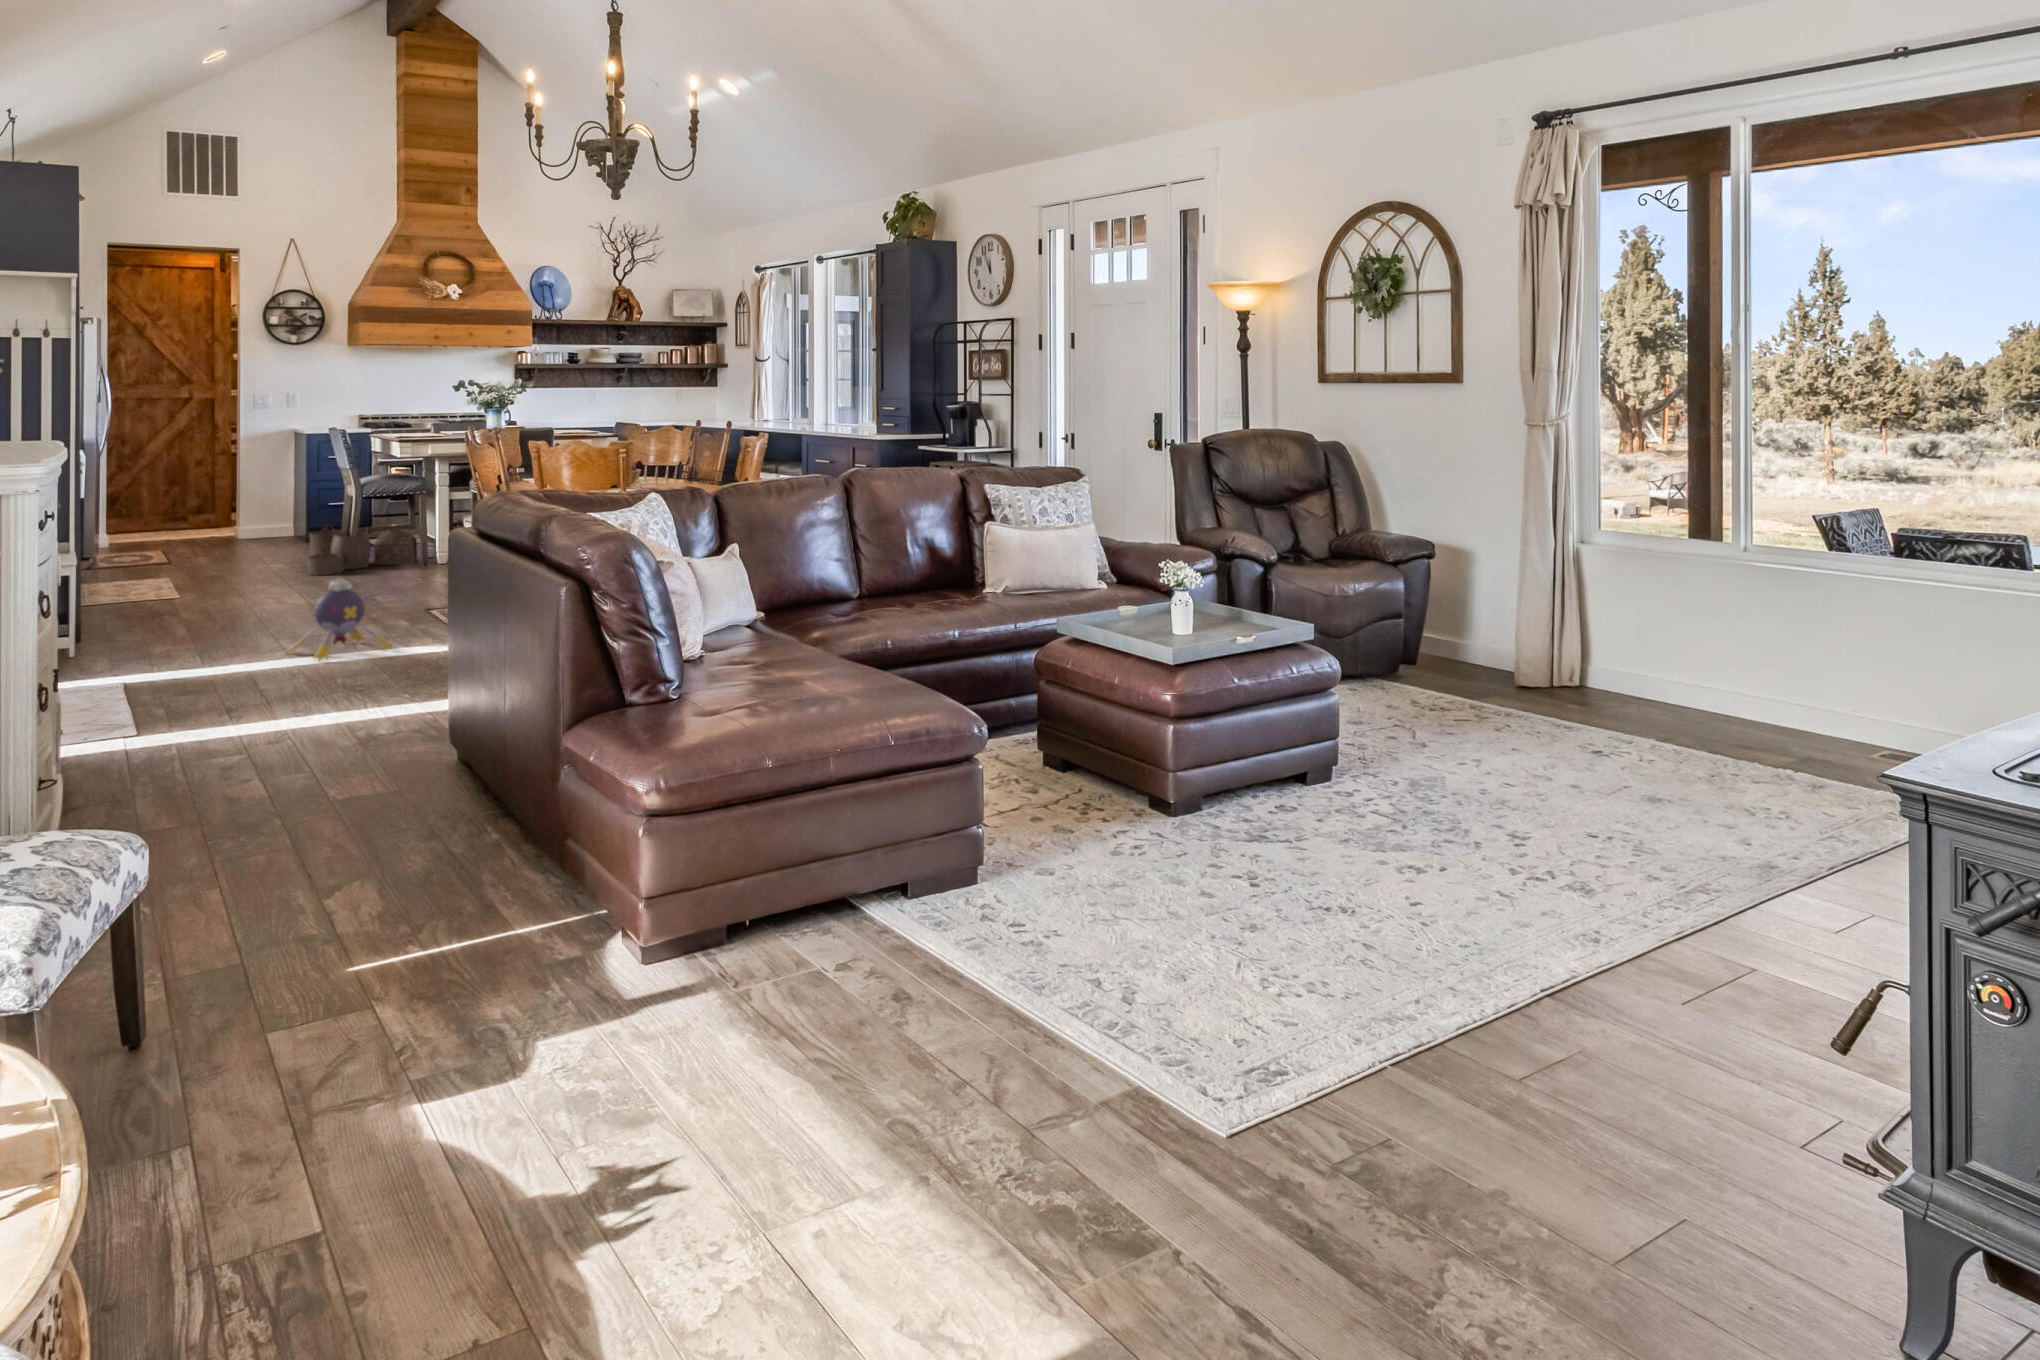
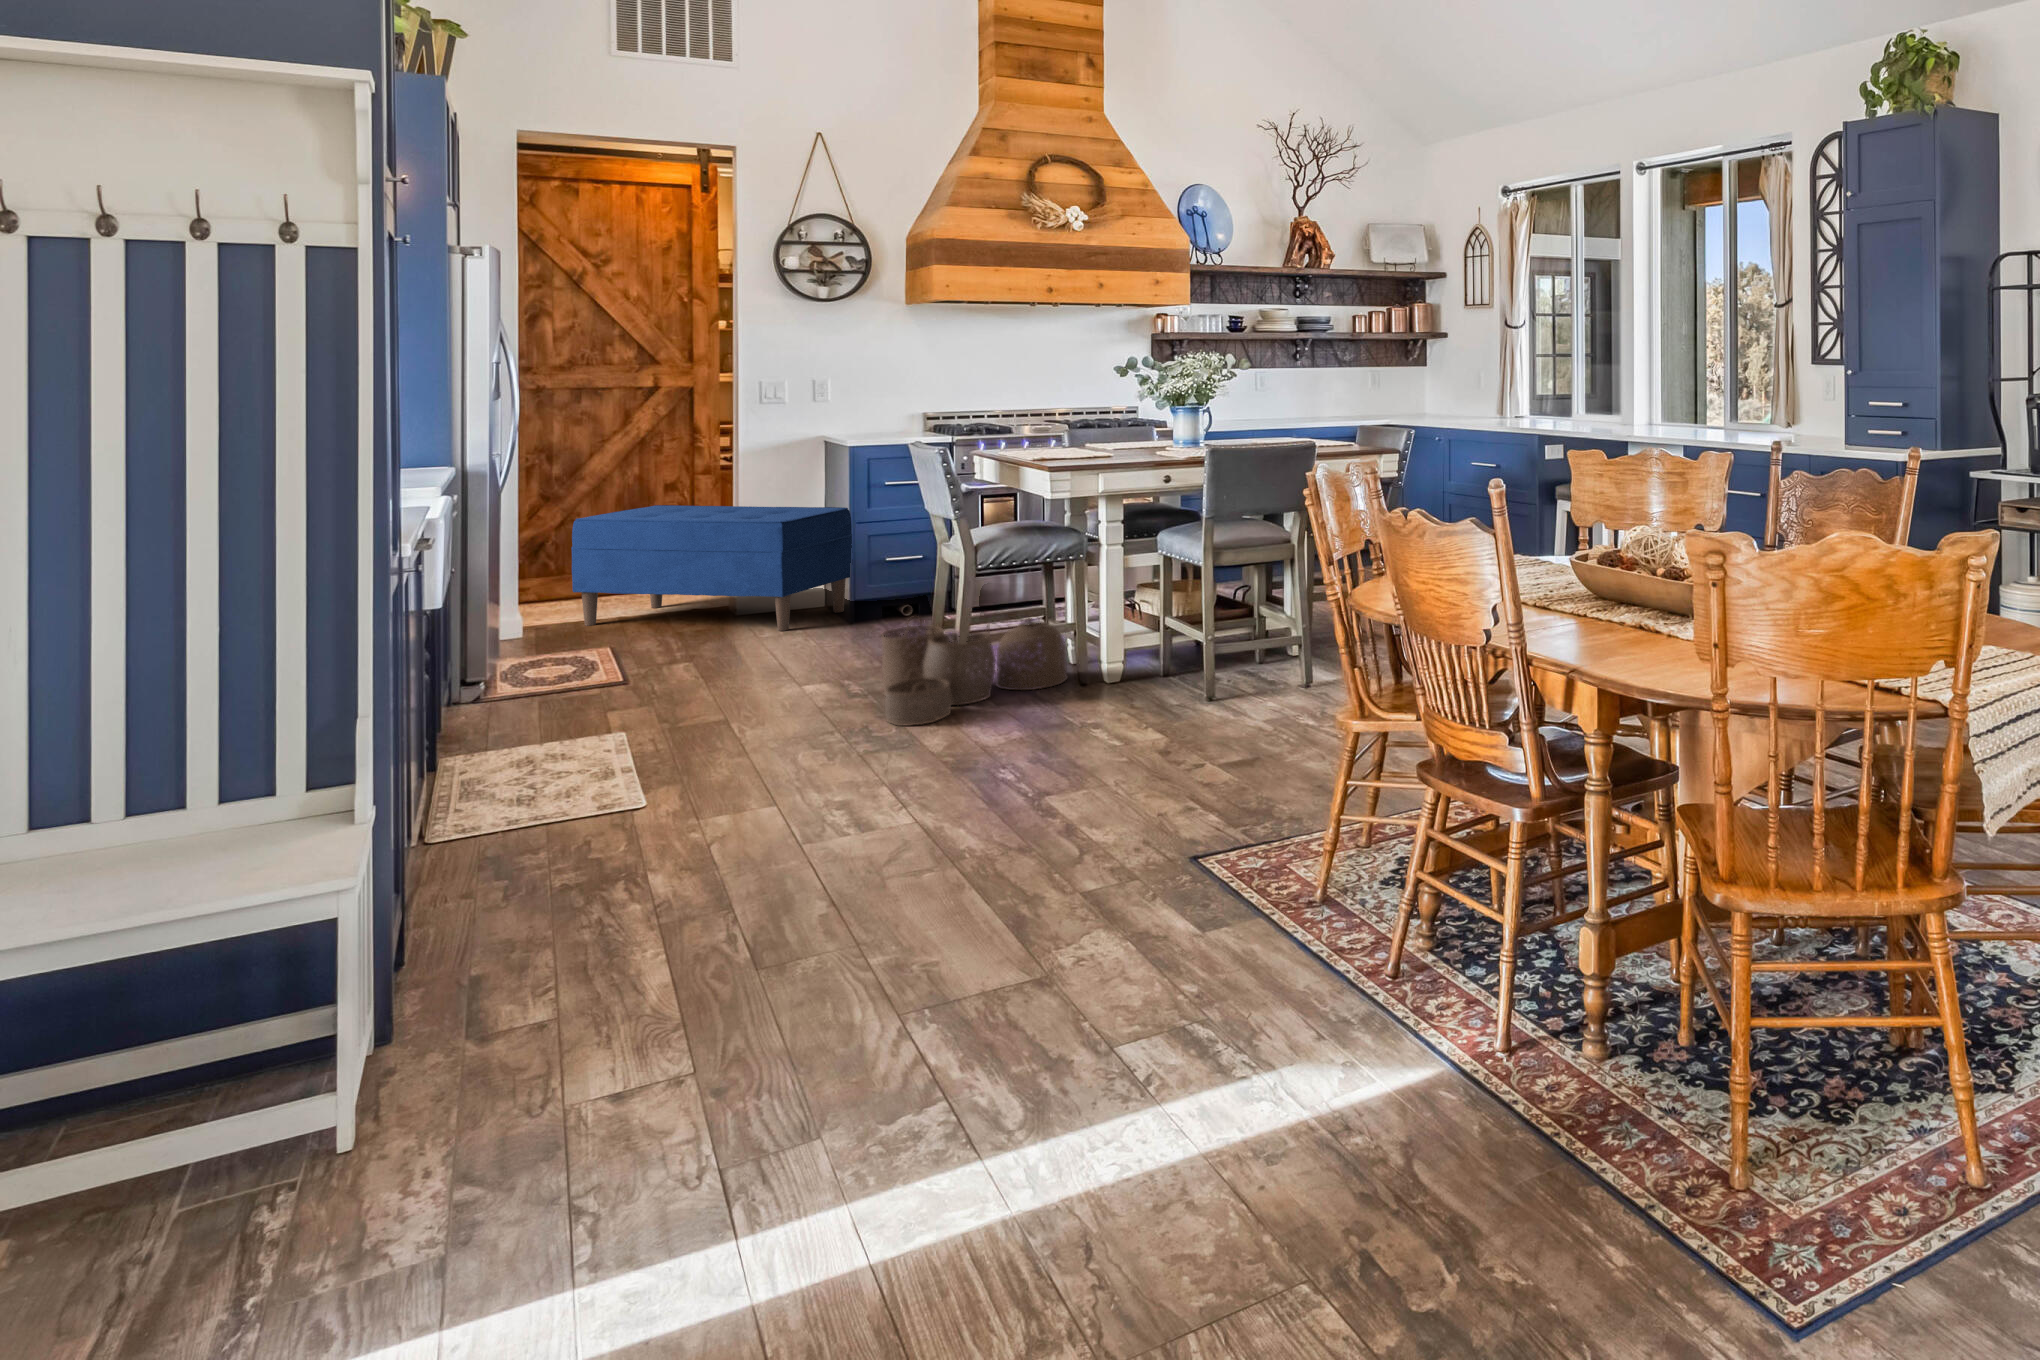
bench: none [137,473,307,545] -> present [571,505,853,631]
plush toy: present [289,578,391,661] -> none [953,933,1248,1240]

